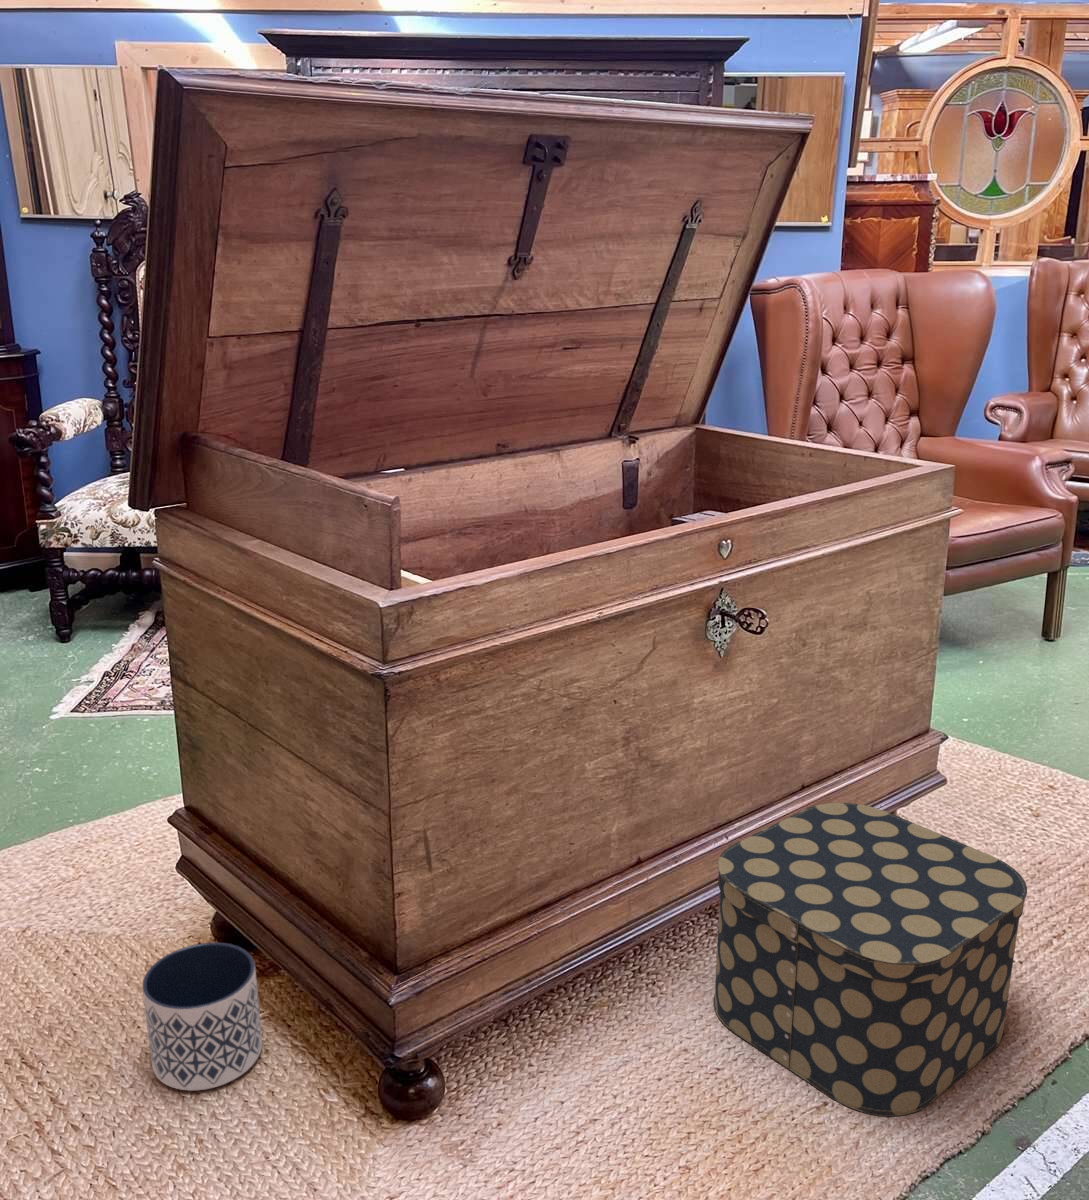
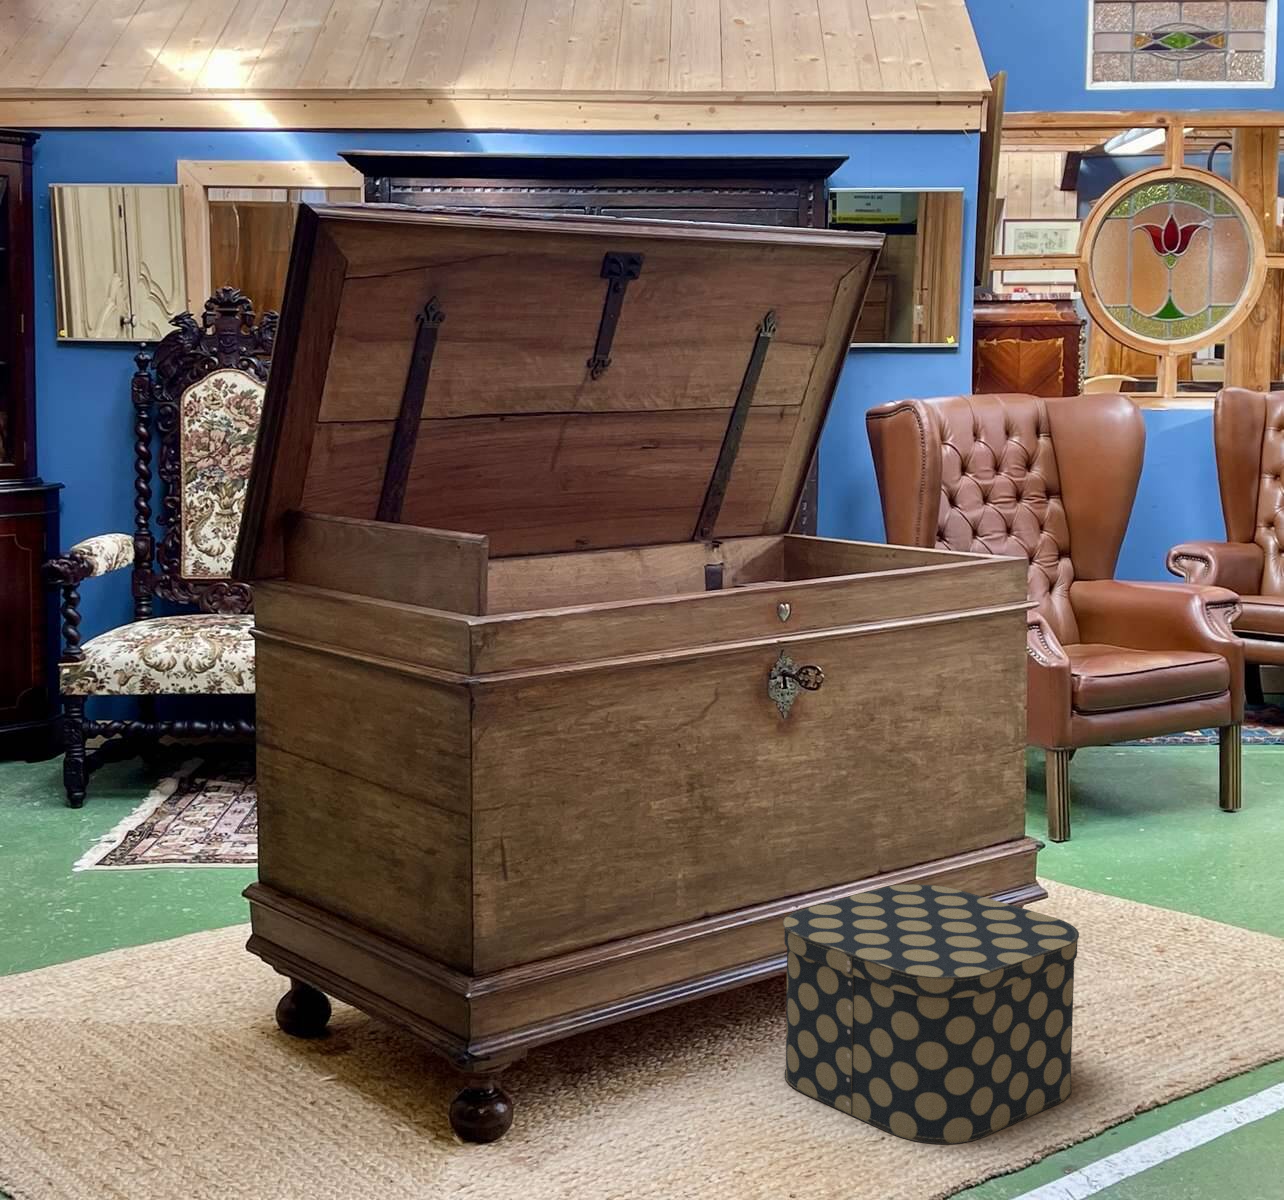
planter: present [142,942,262,1091] -> none [226,996,335,1125]

